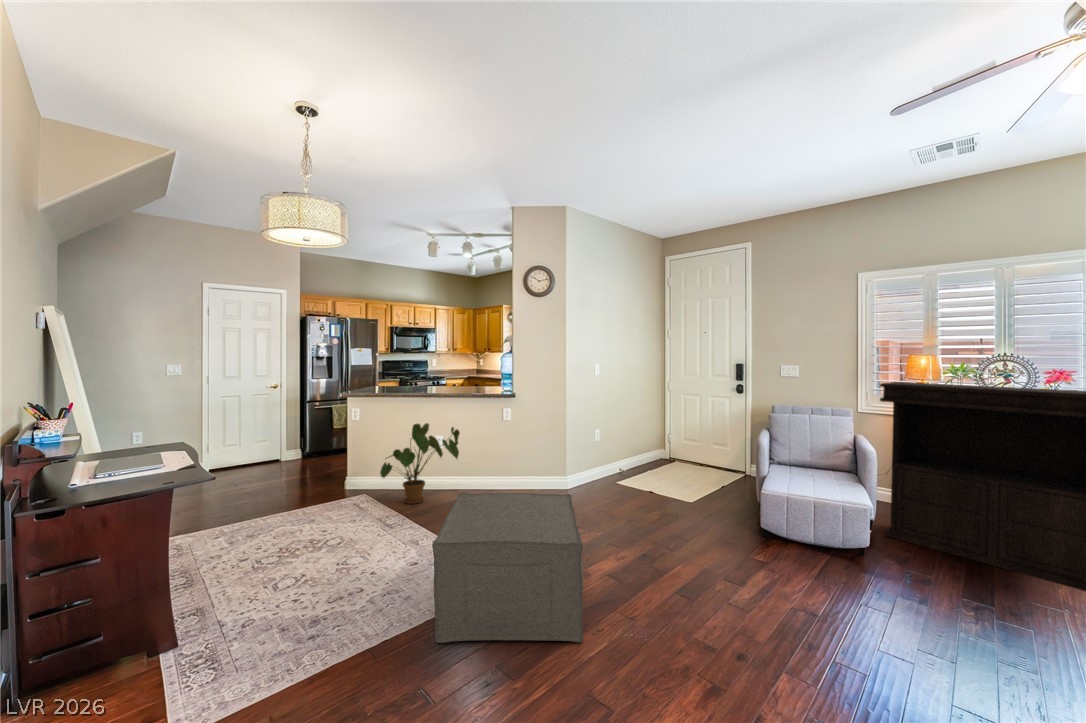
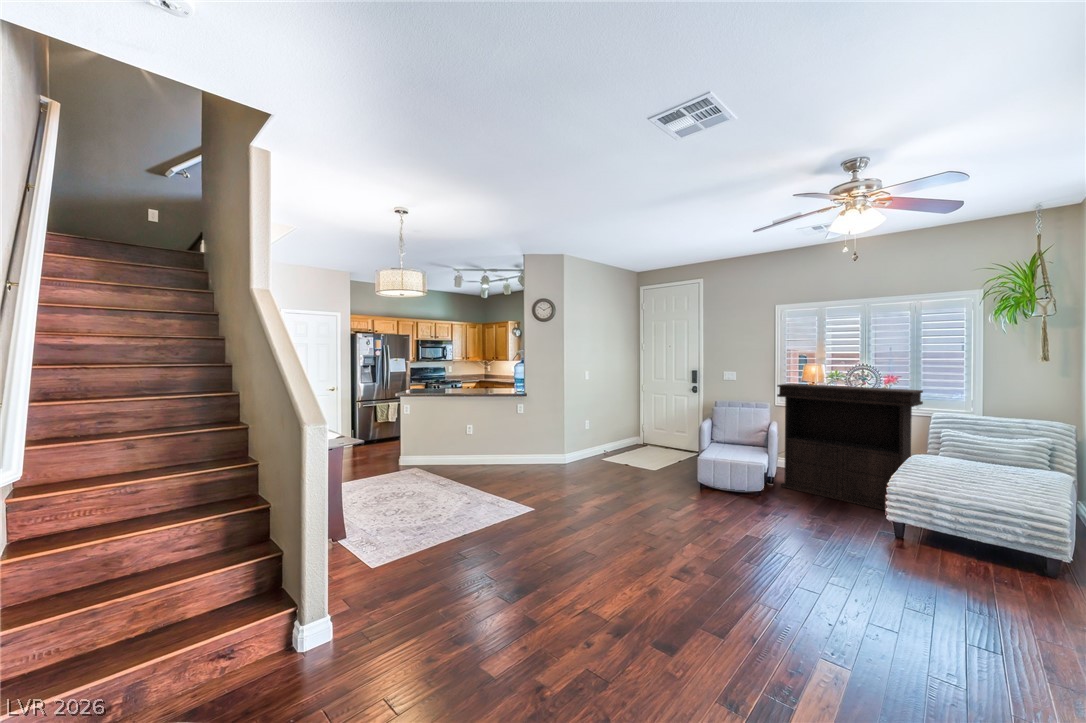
house plant: present [380,423,460,504] -> none [431,416,488,474]
ottoman: present [432,493,583,643] -> none [494,457,582,536]

